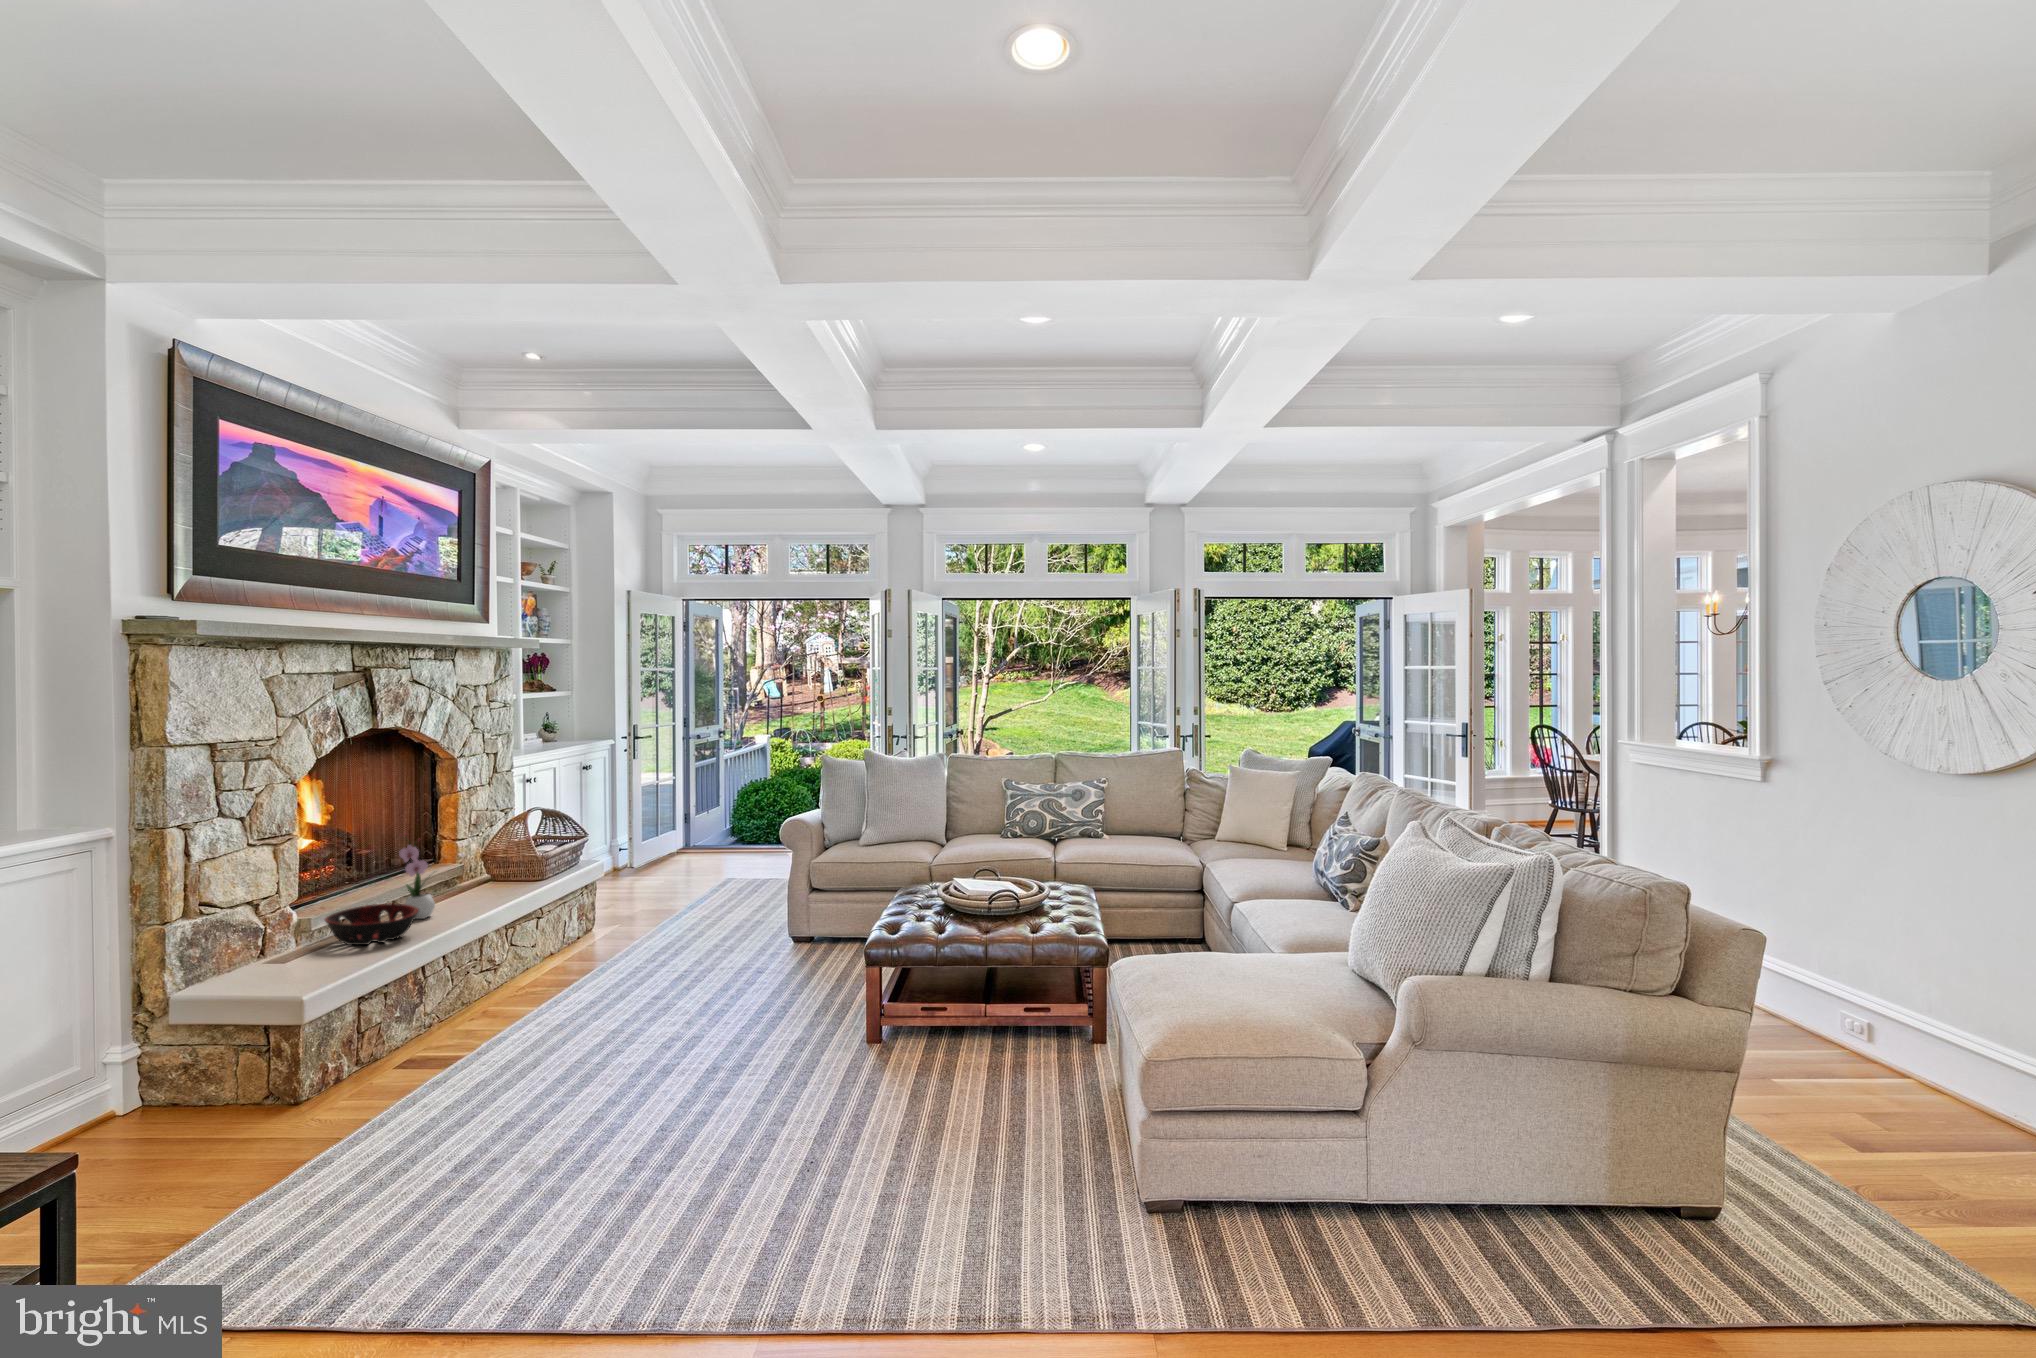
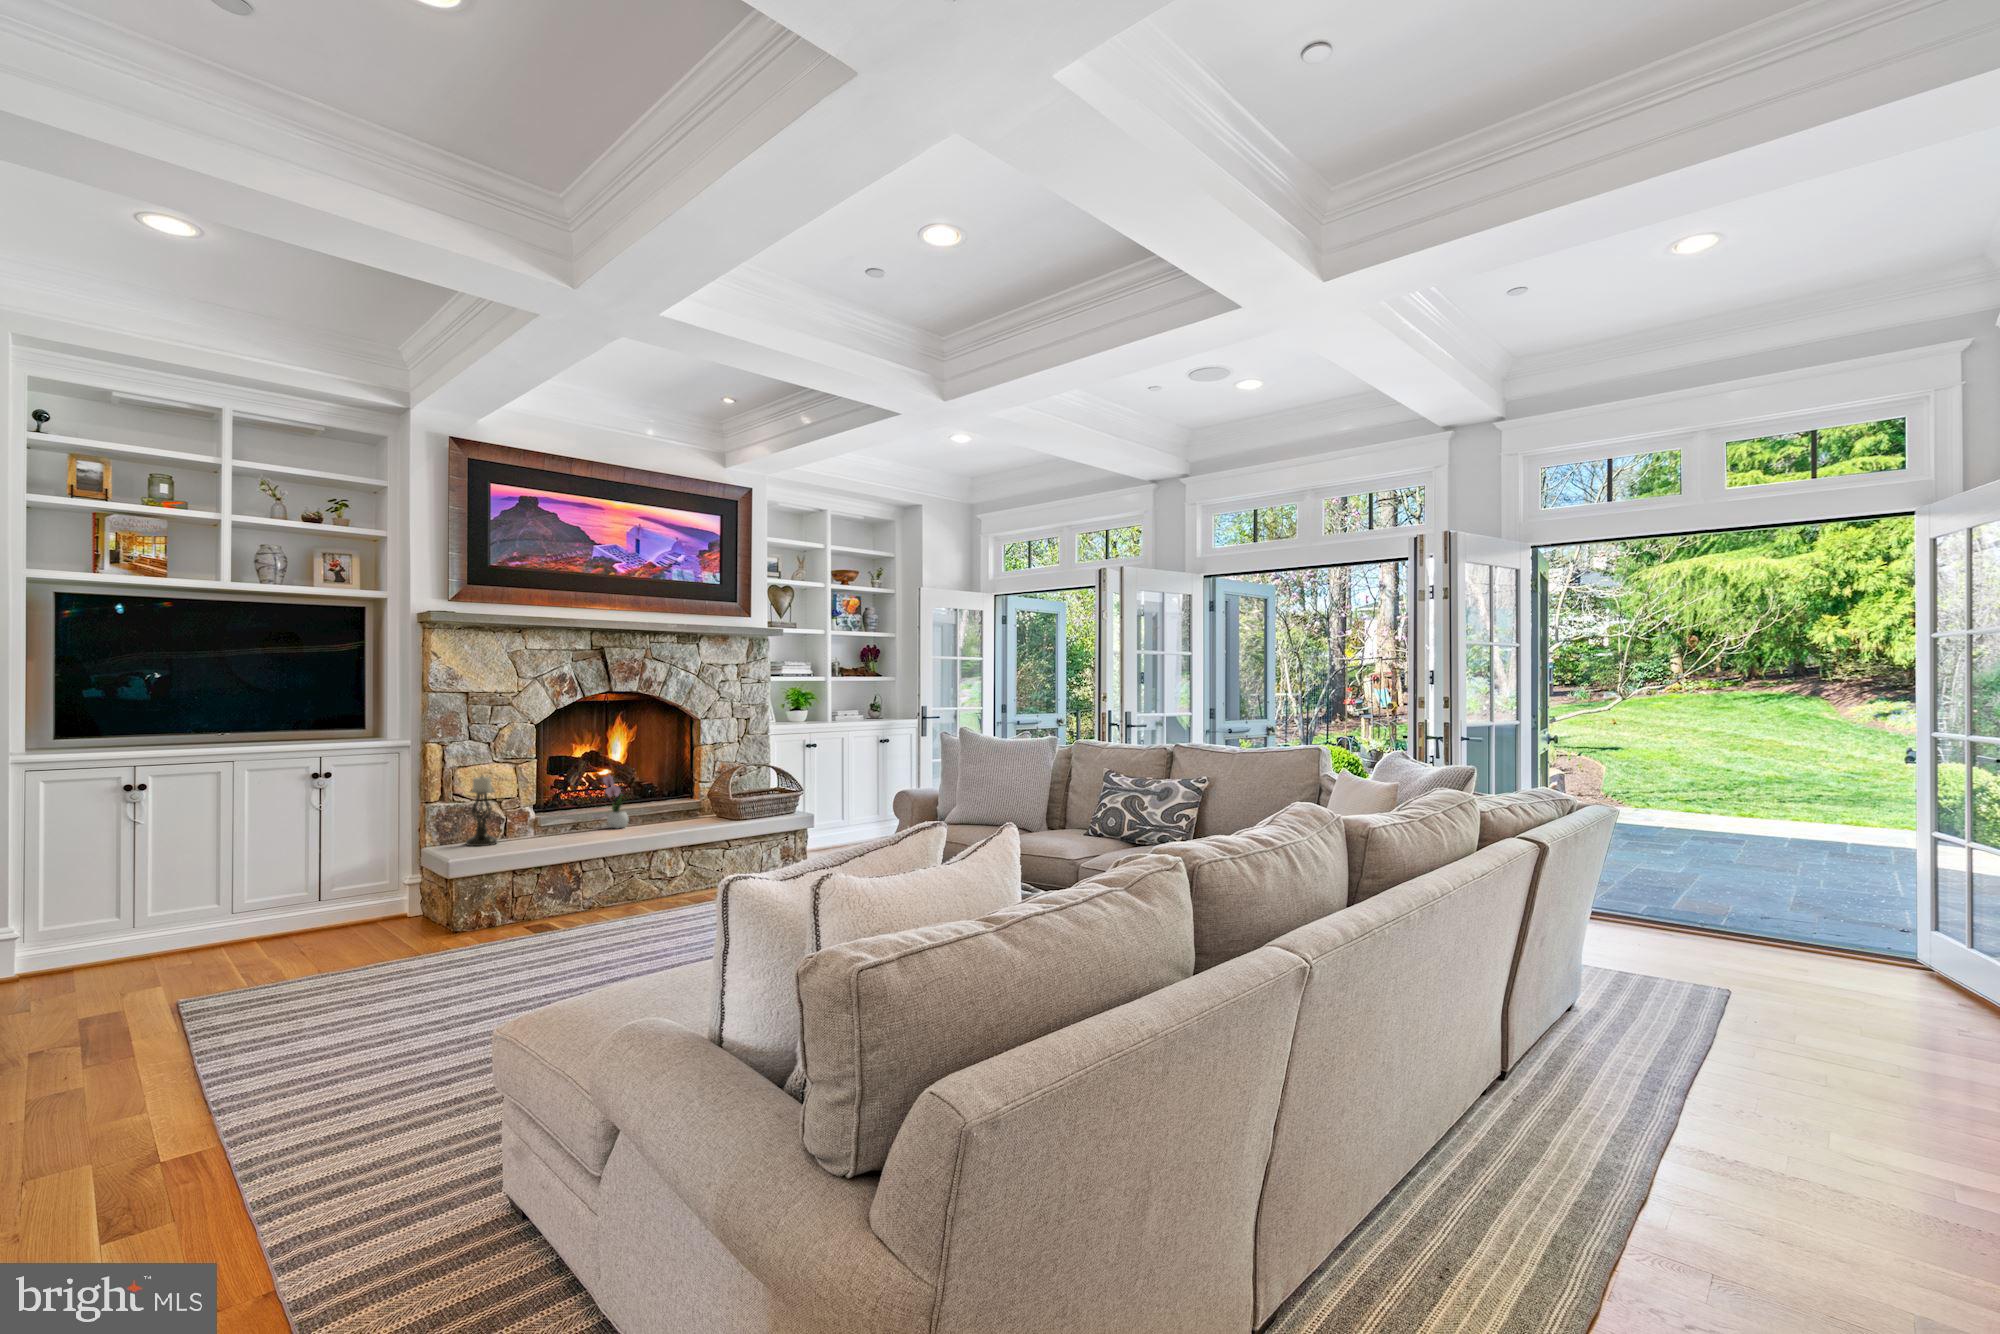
candle holder: none [251,868,306,981] -> present [466,776,497,846]
decorative bowl: present [325,903,419,945] -> none [535,812,594,837]

